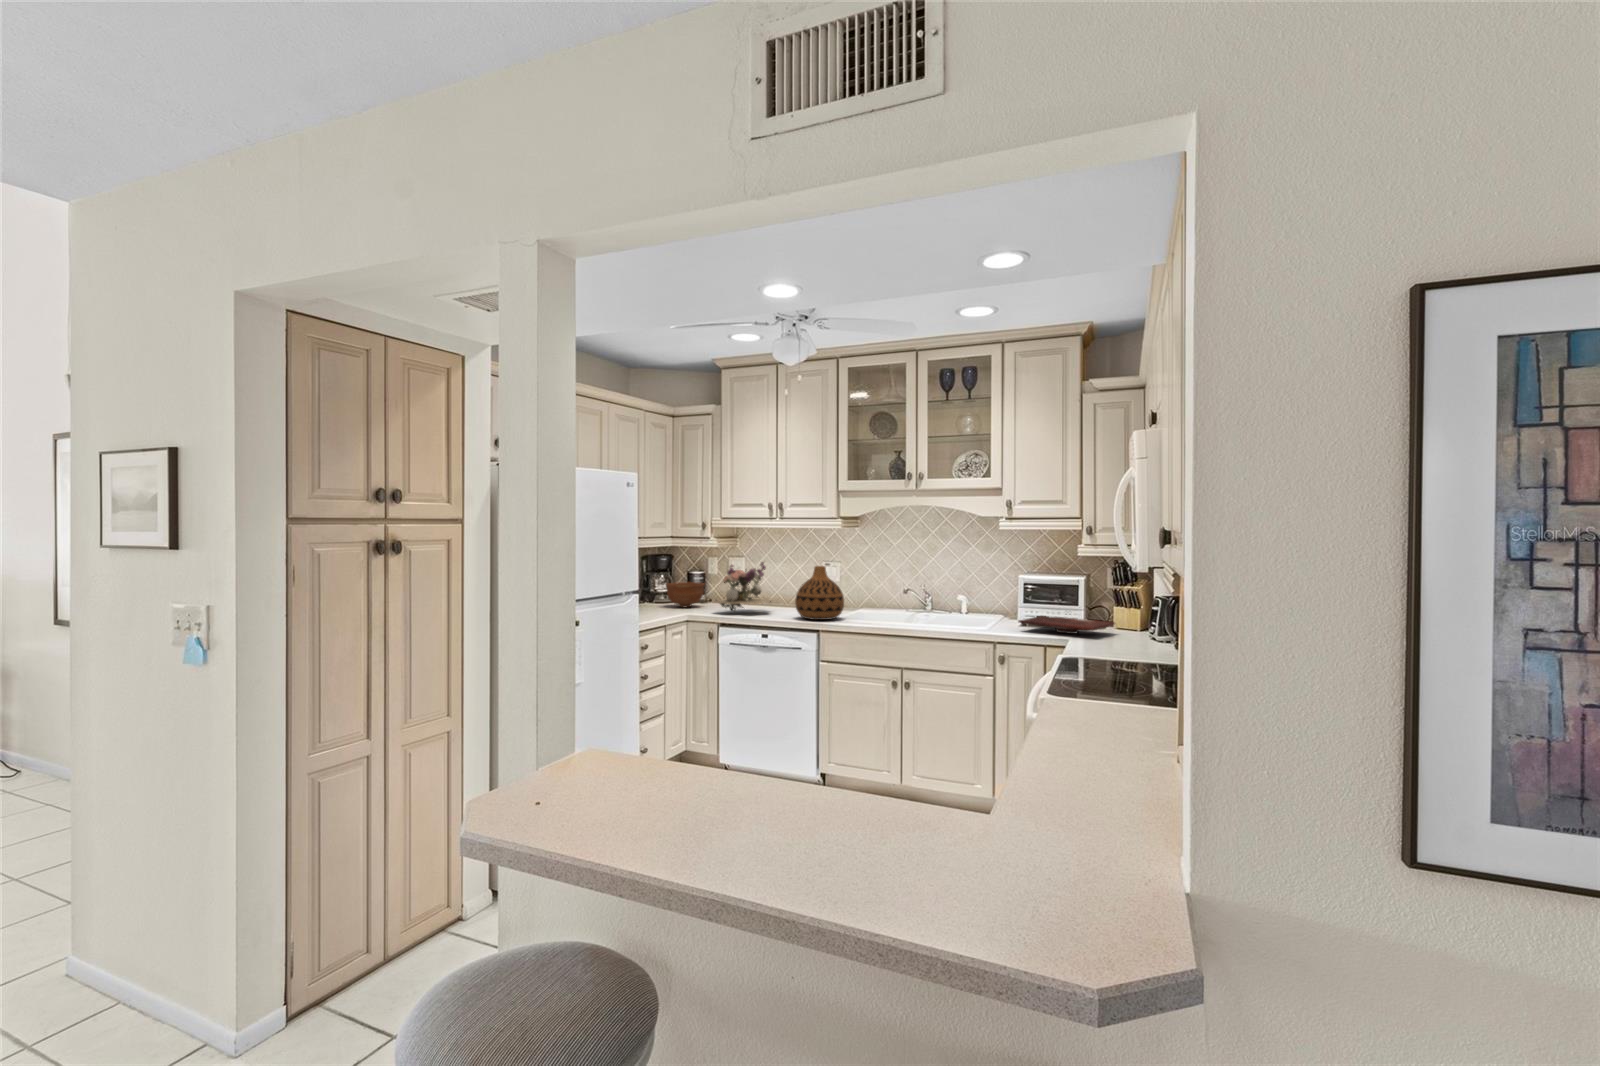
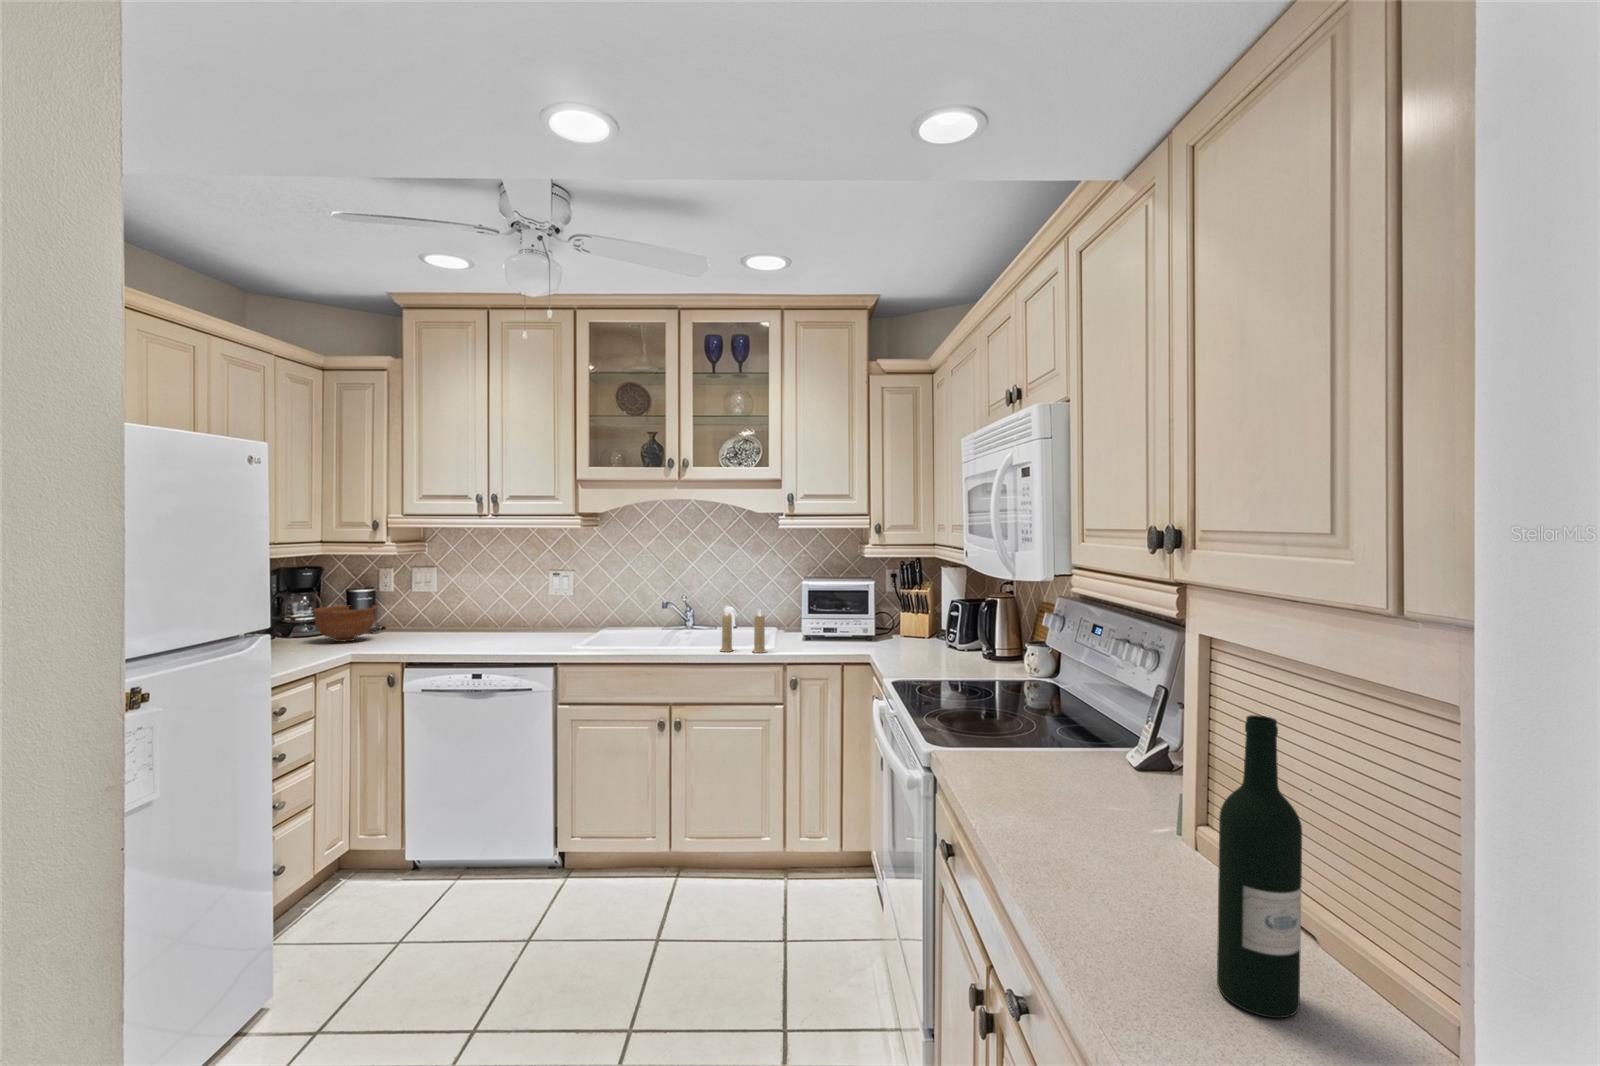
flower arrangement: present [715,562,771,611] -> none [392,572,485,646]
vase: present [795,566,844,620] -> none [521,577,588,649]
candle: none [941,593,979,632] -> present [721,610,765,653]
cutting board: present [1019,616,1115,634] -> none [808,627,907,646]
wine bottle: none [1051,642,1094,805] -> present [1217,715,1302,1018]

